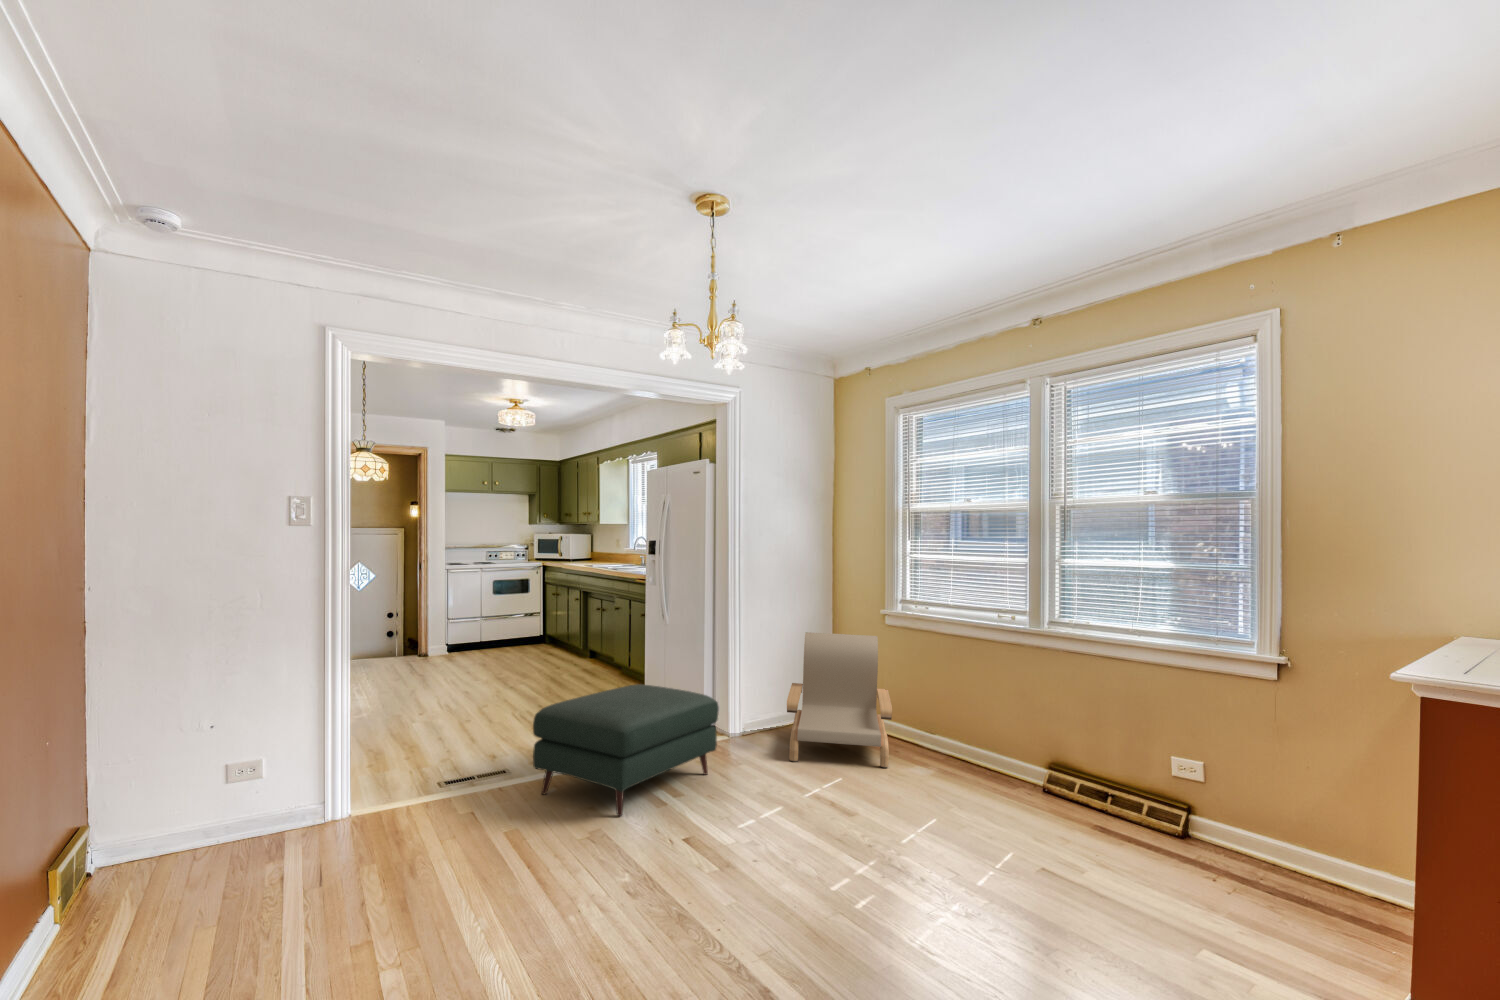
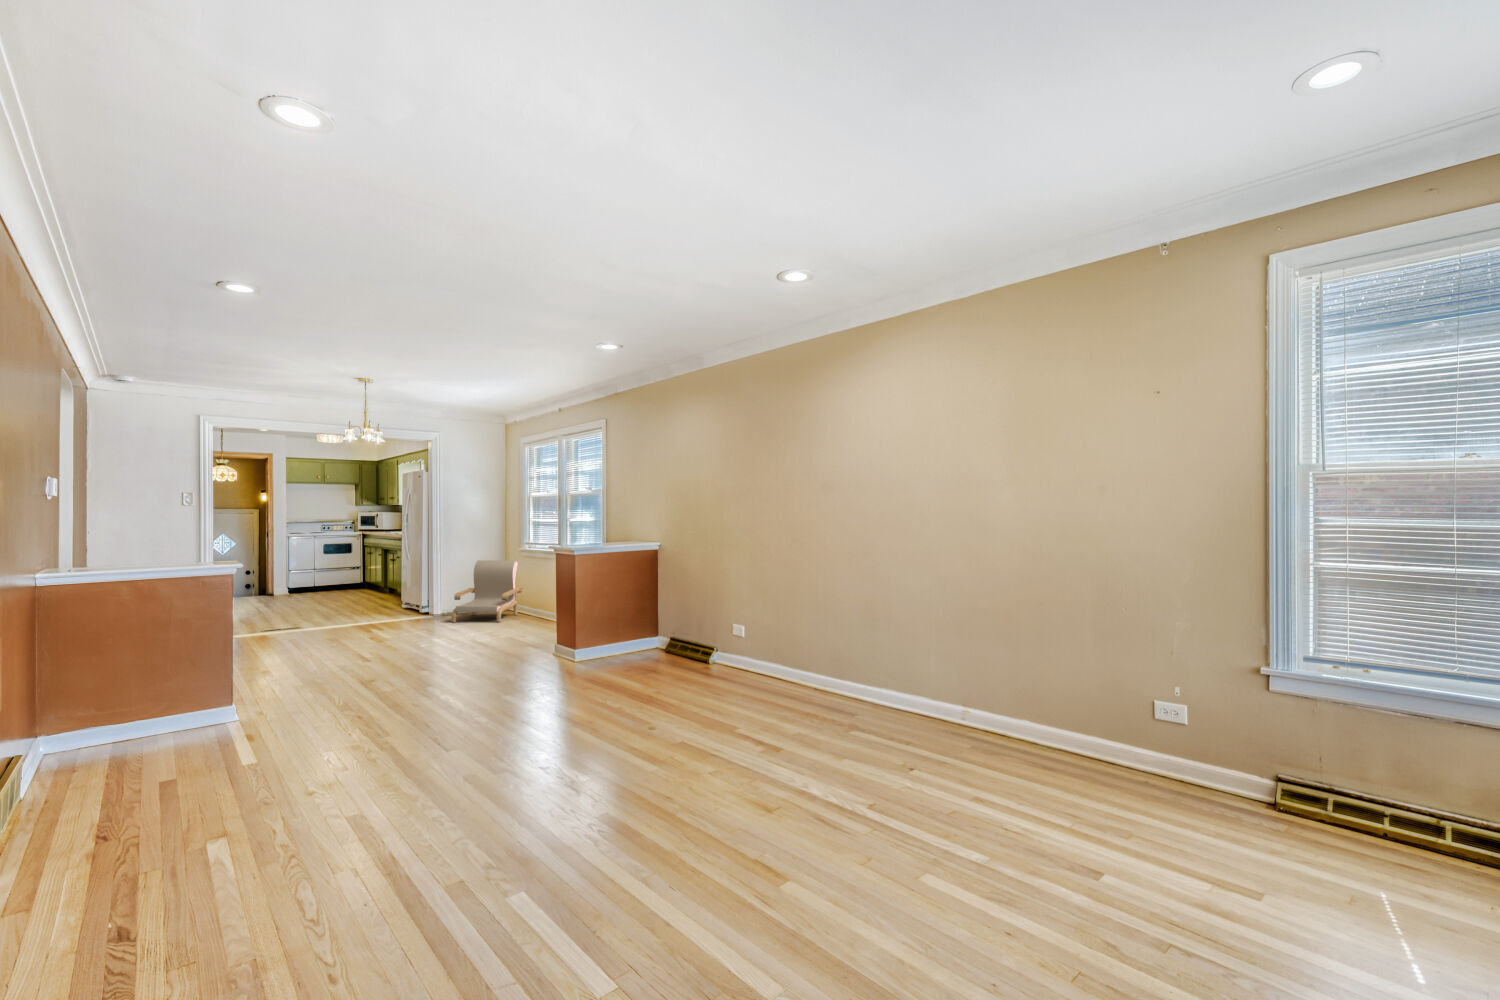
ottoman: present [533,684,719,816] -> none [299,588,405,638]

